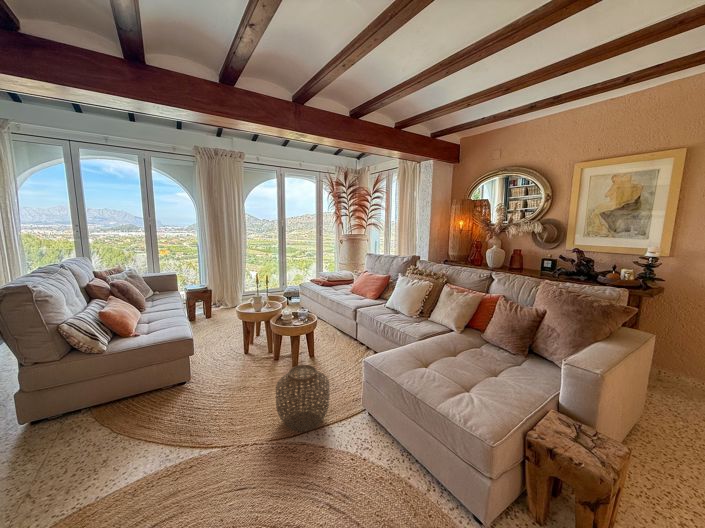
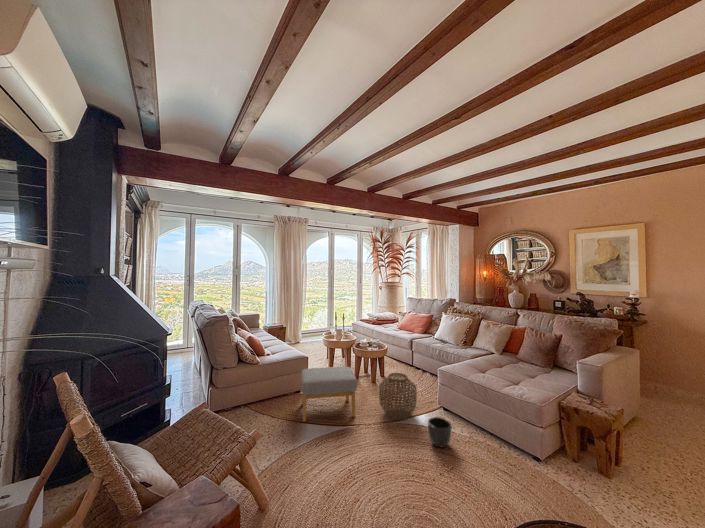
footstool: none [155,352,249,436] -> present [301,366,357,421]
planter: none [323,439,358,488] -> present [428,417,452,447]

